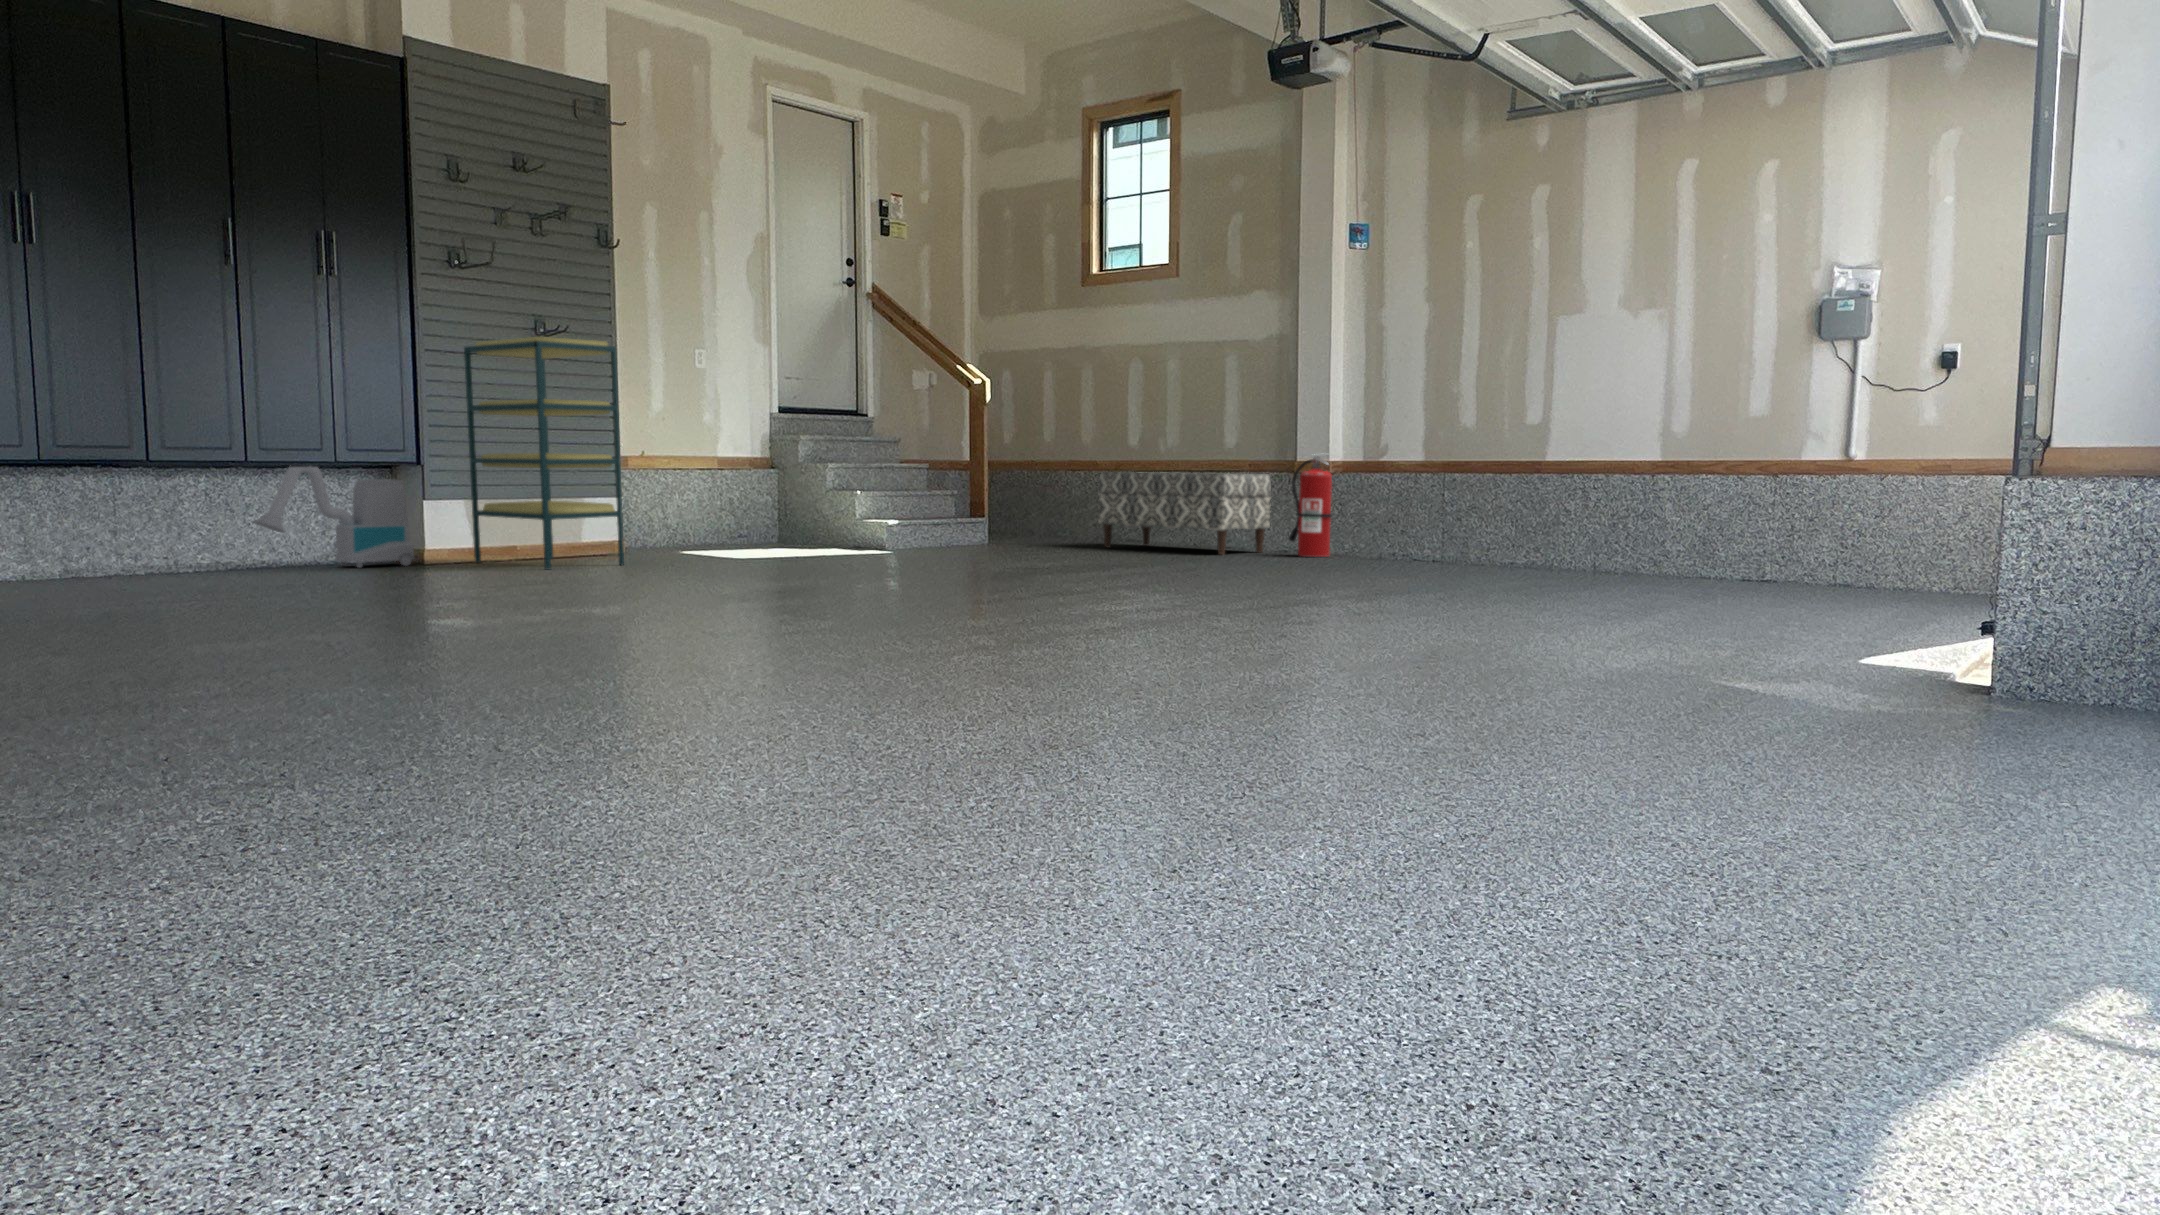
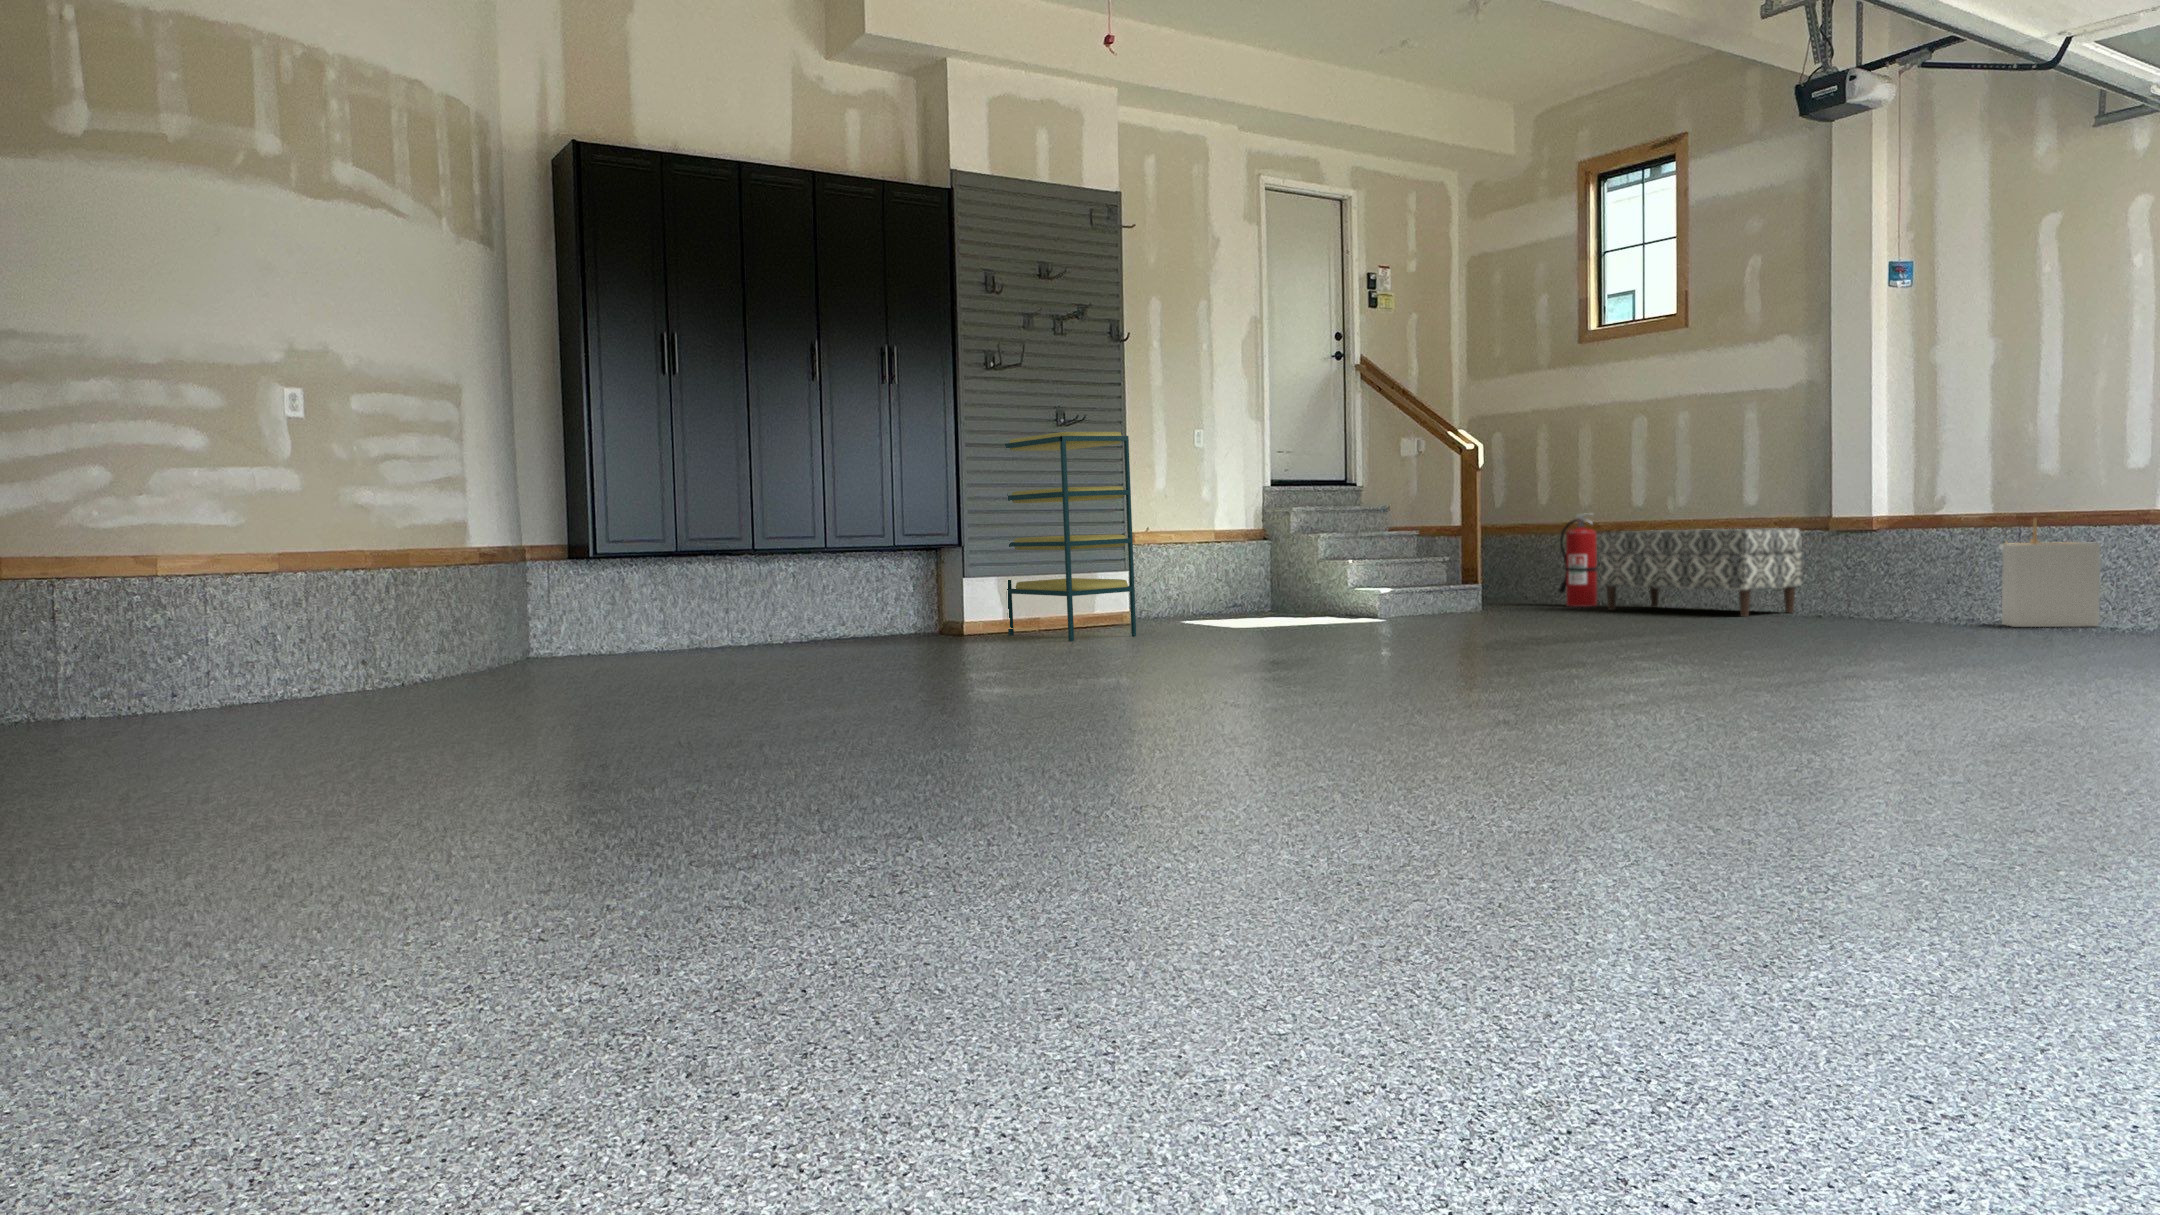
fire extinguisher: present [1289,453,1332,557] -> present [1559,513,1597,607]
vacuum cleaner: present [254,466,414,568] -> none [837,551,960,641]
storage bin: none [1424,471,1499,567] -> present [1999,518,2100,627]

